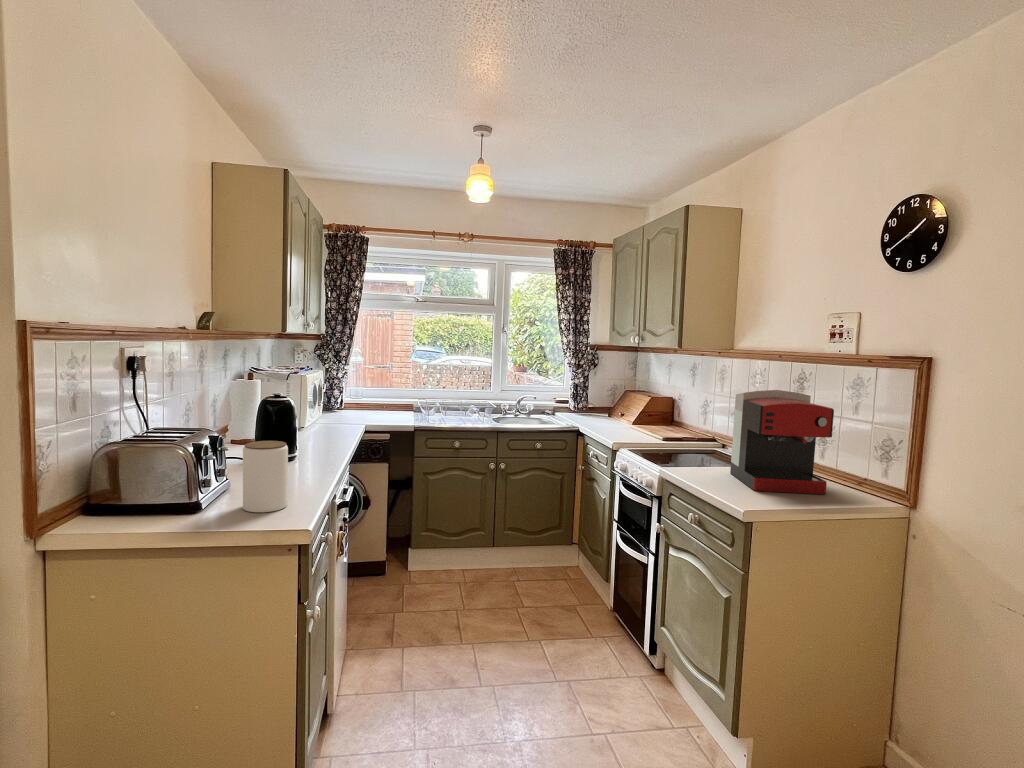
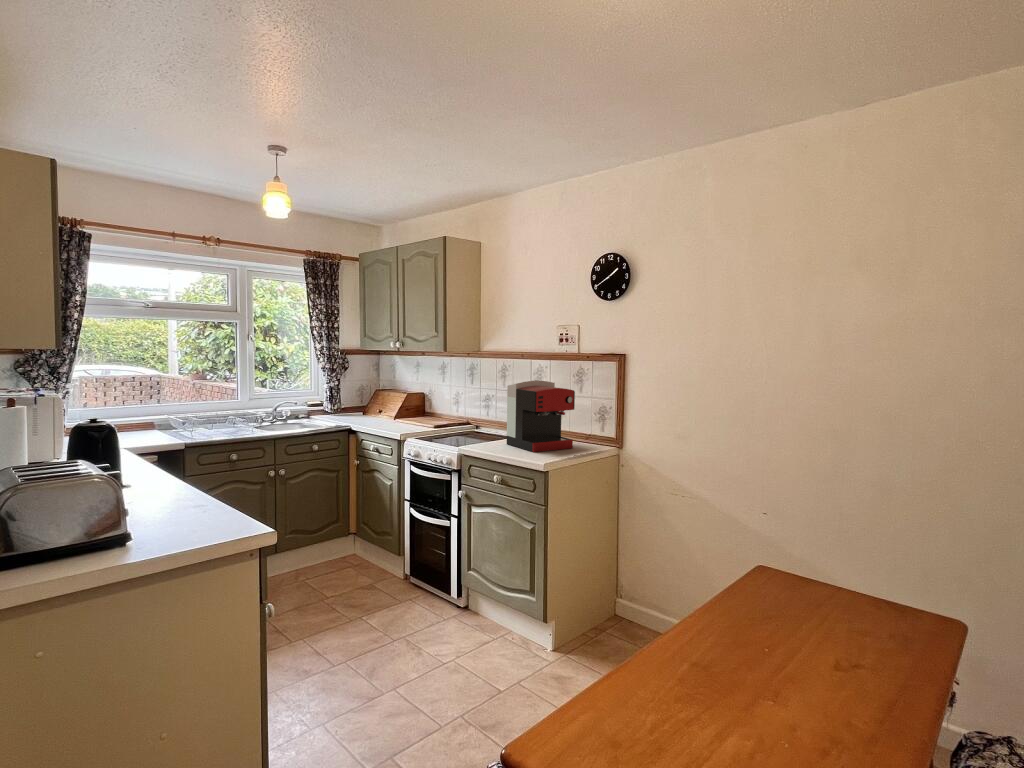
jar: present [243,441,288,512] -> none [153,460,202,532]

